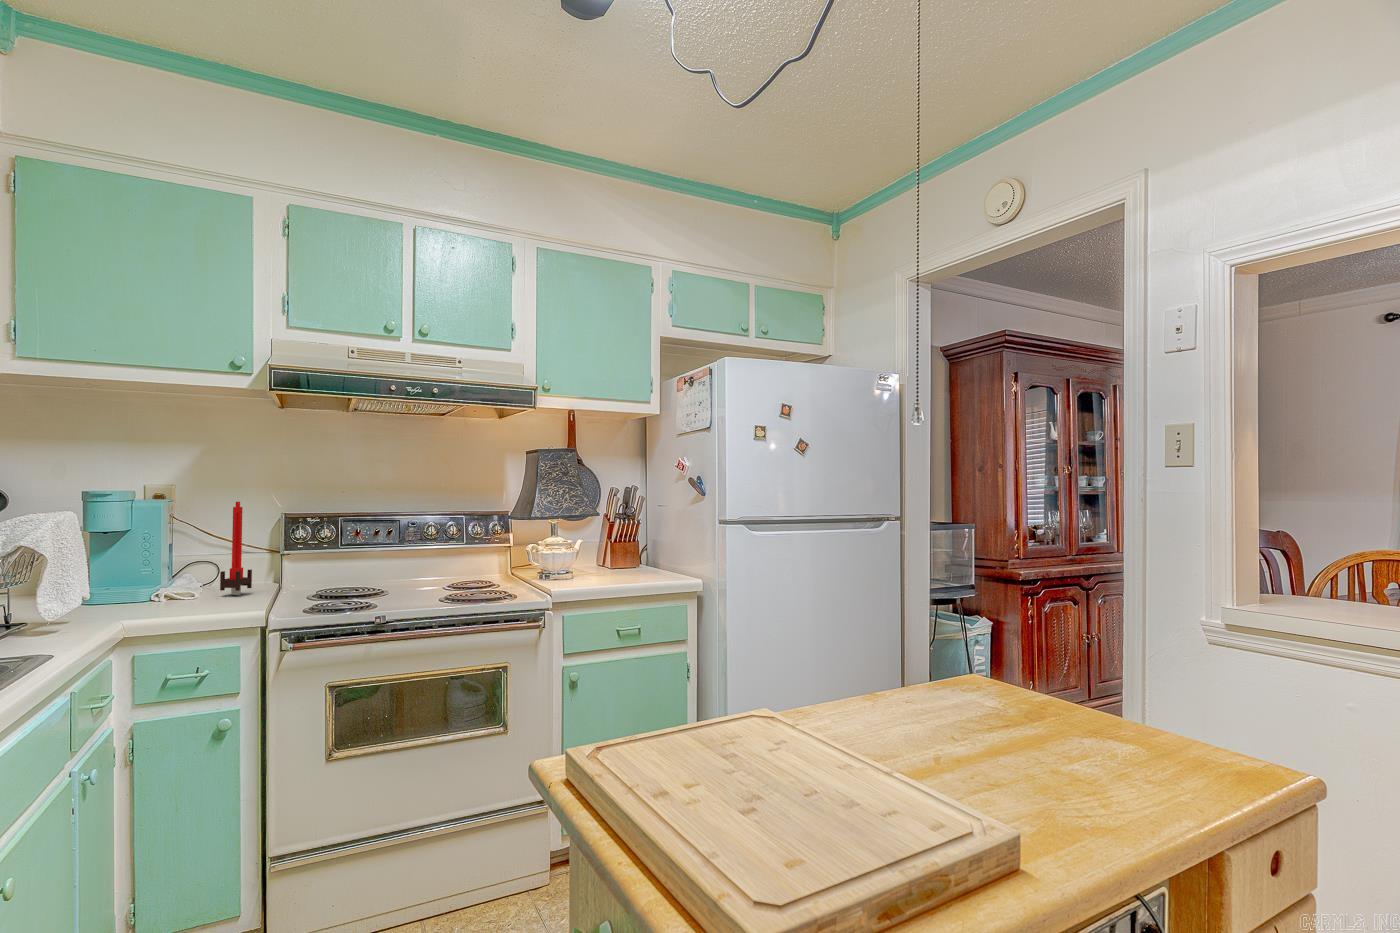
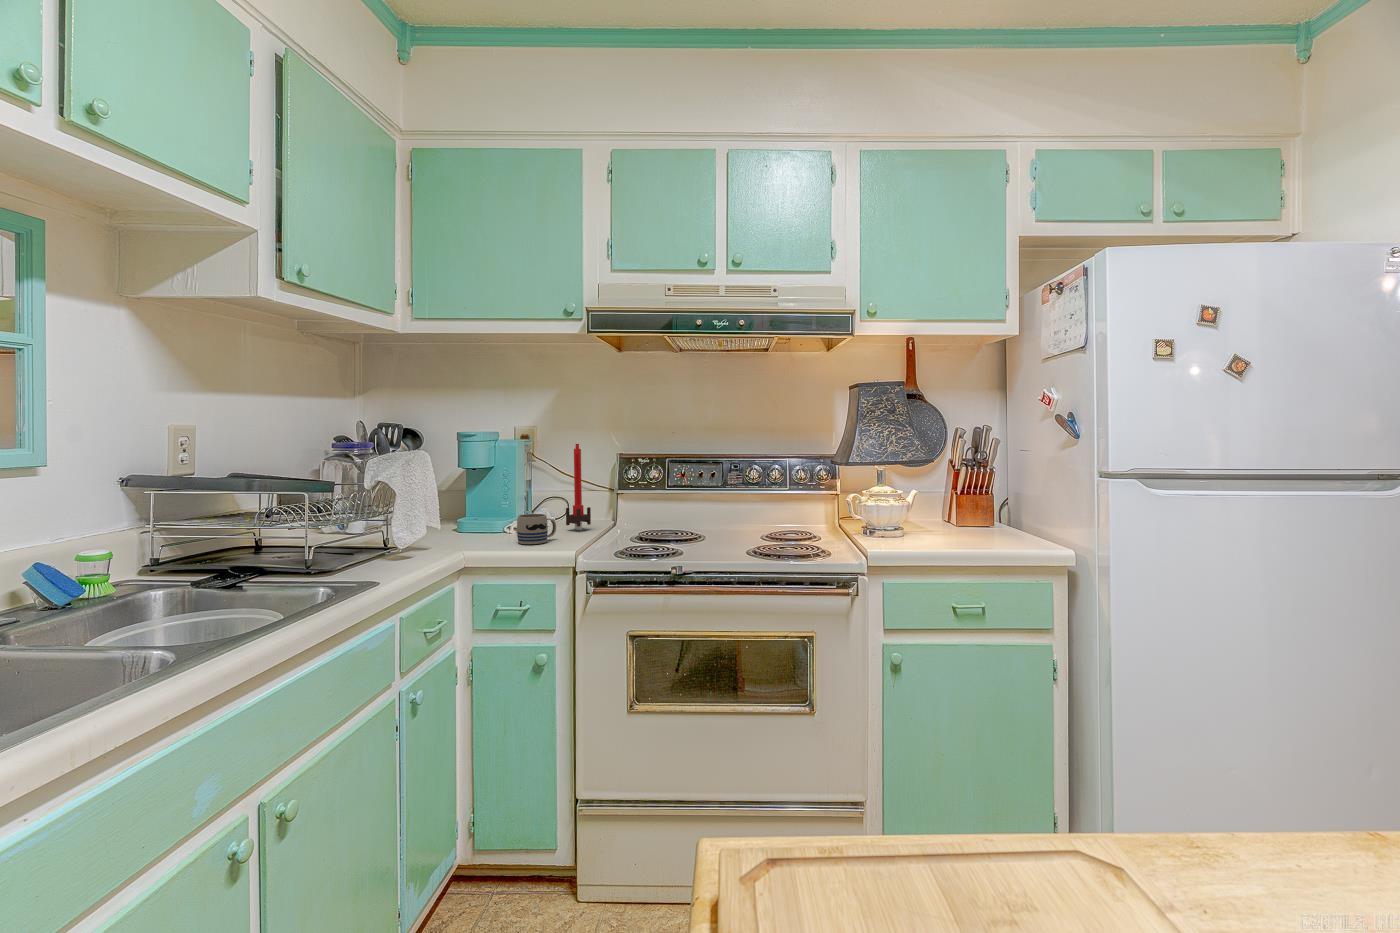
mug: none [162,579,214,613] -> present [517,514,556,544]

